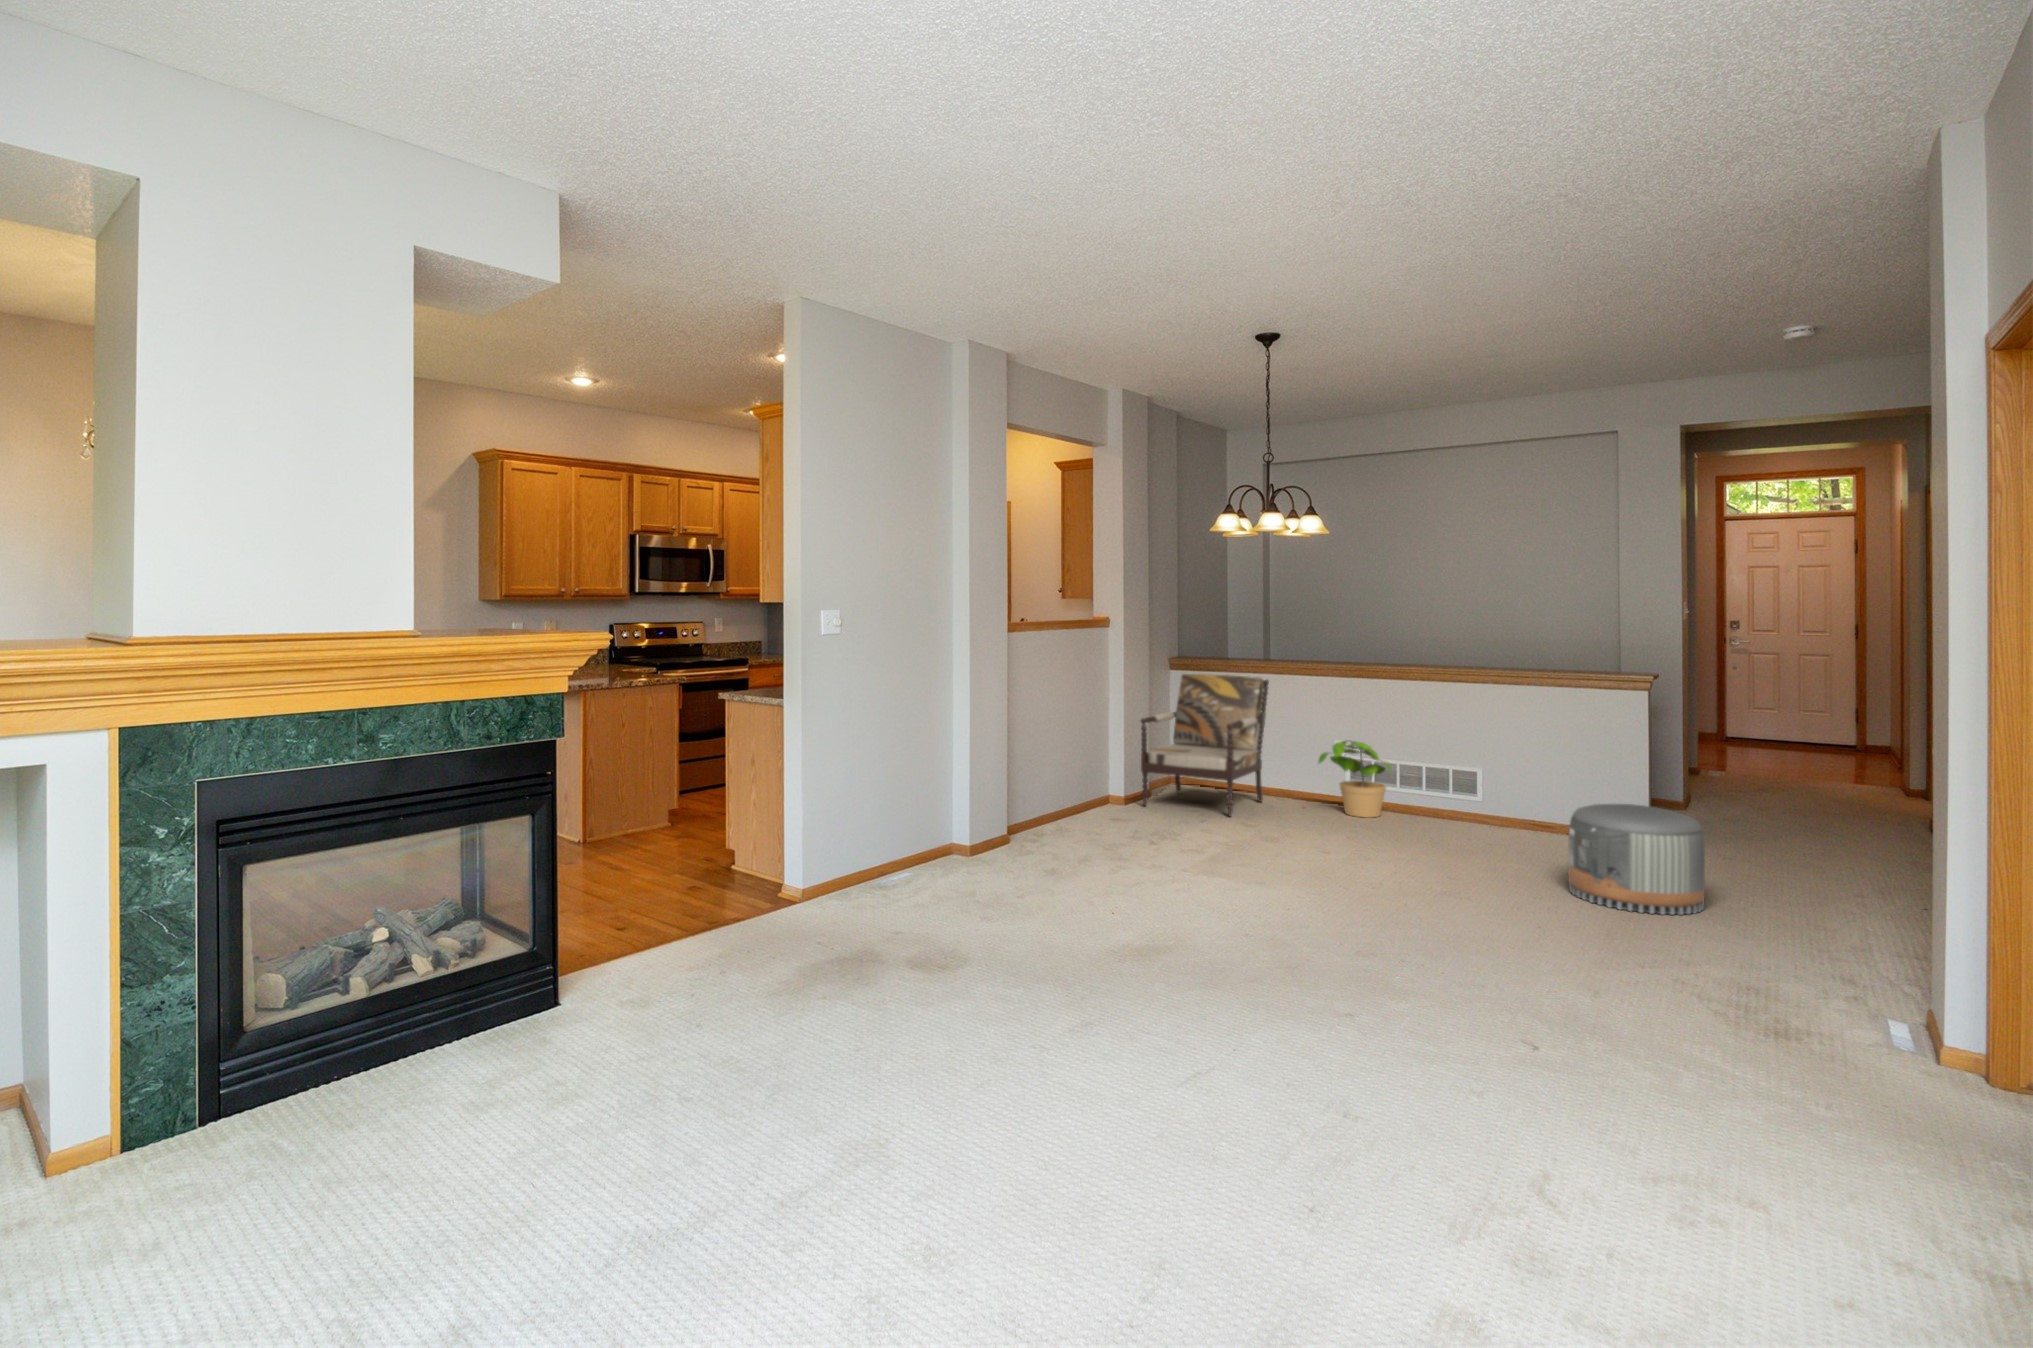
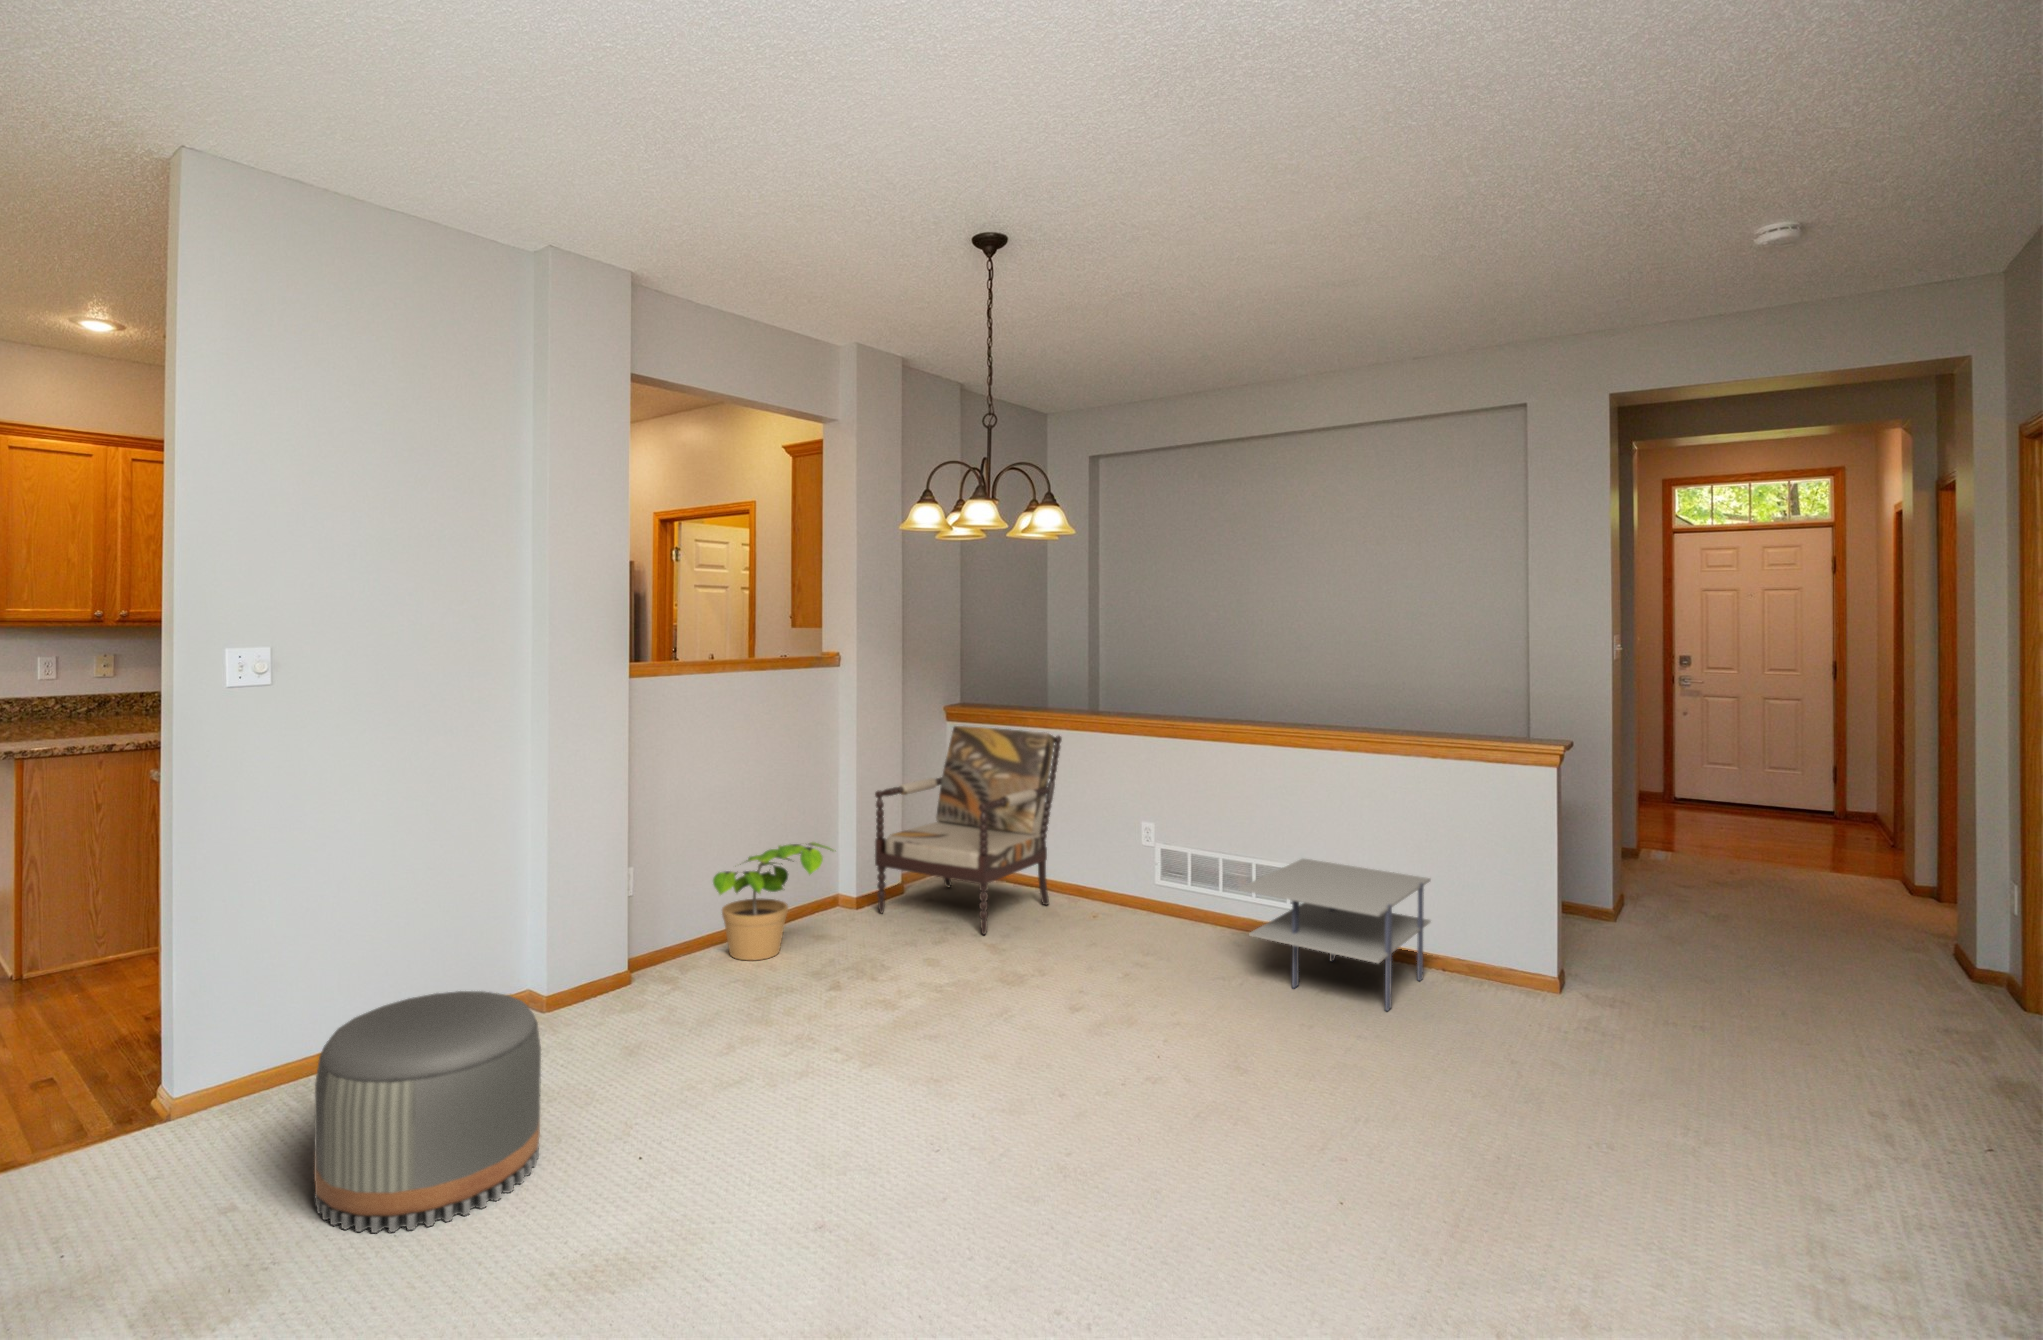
potted plant: present [1319,741,1391,818] -> present [713,842,836,961]
side table: none [1429,761,1560,851] -> present [1239,859,1431,1011]
pouf: present [1568,804,1705,915] -> present [314,991,541,1233]

